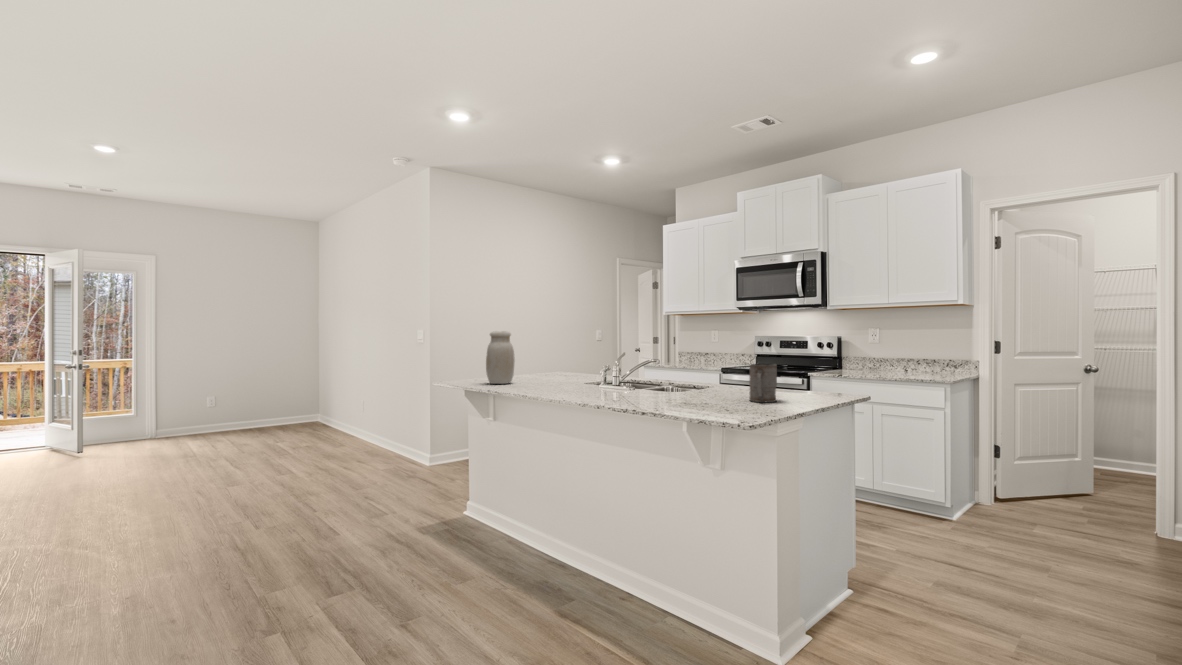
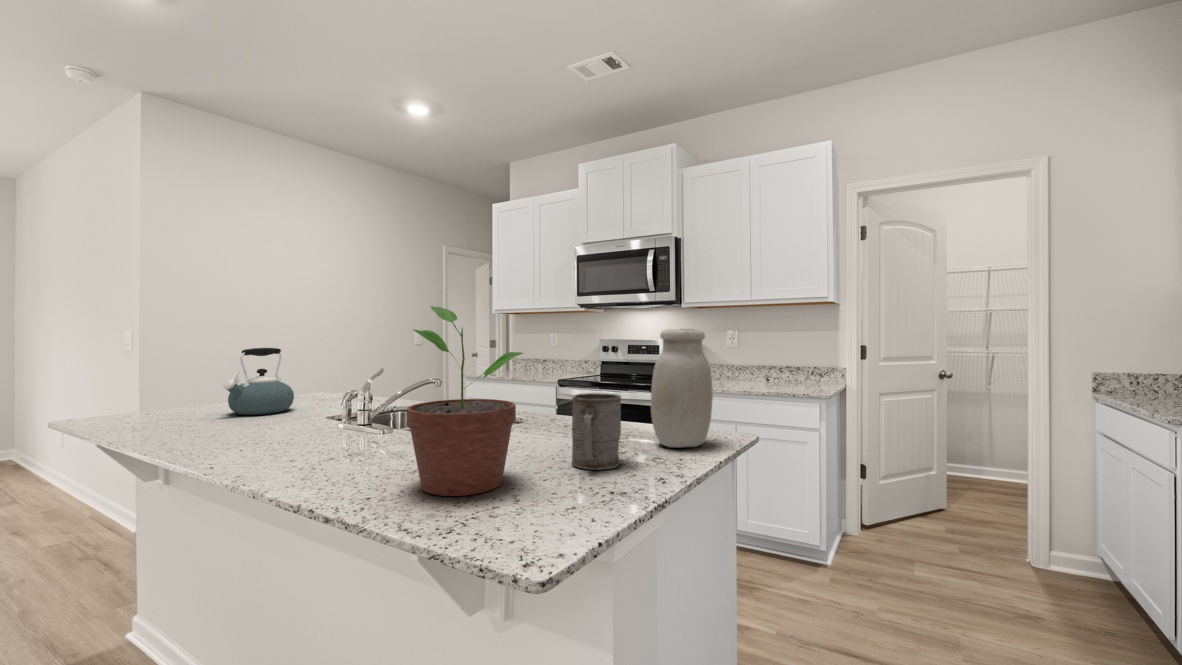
potted plant: none [671,318,729,406] -> present [406,306,523,496]
jar: present [486,331,515,384] -> present [651,329,713,448]
kettle: none [527,340,561,380] -> present [223,348,294,415]

